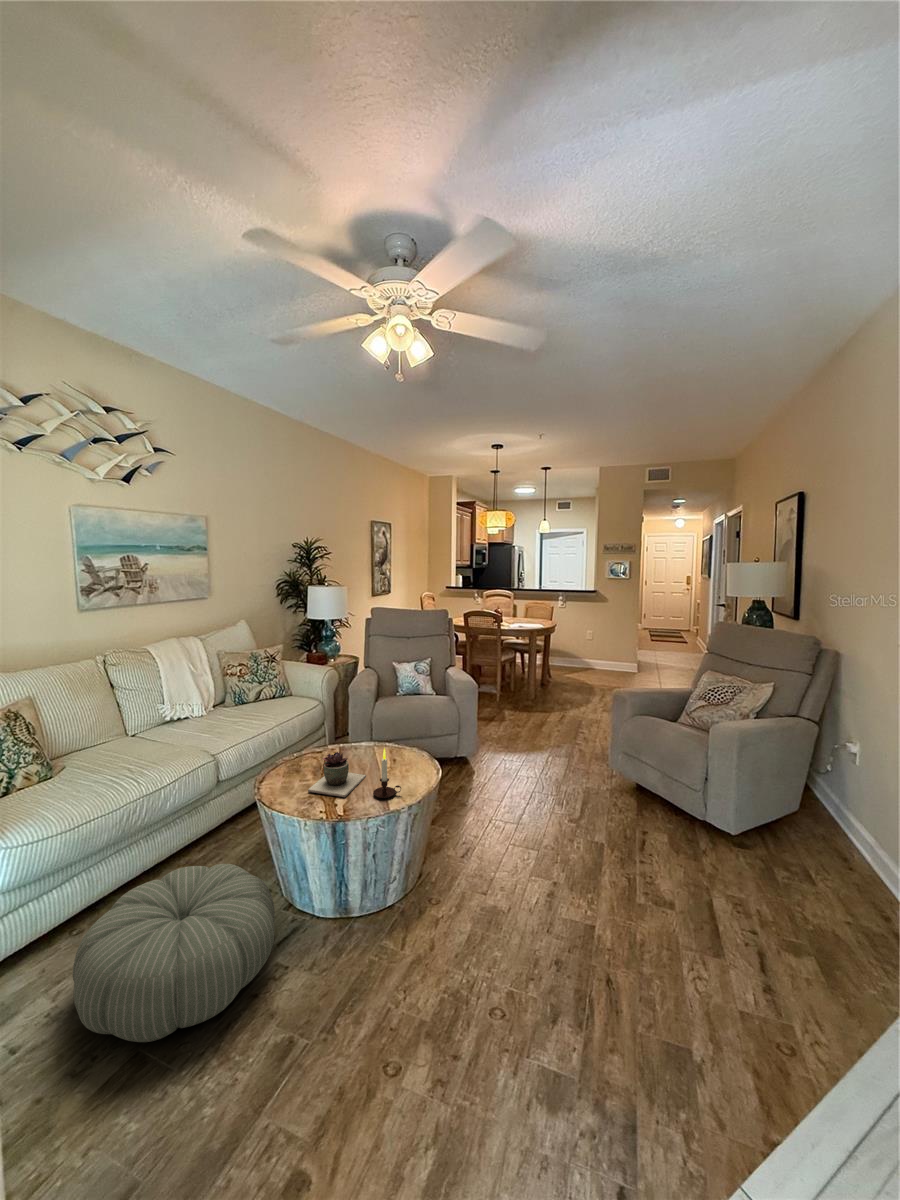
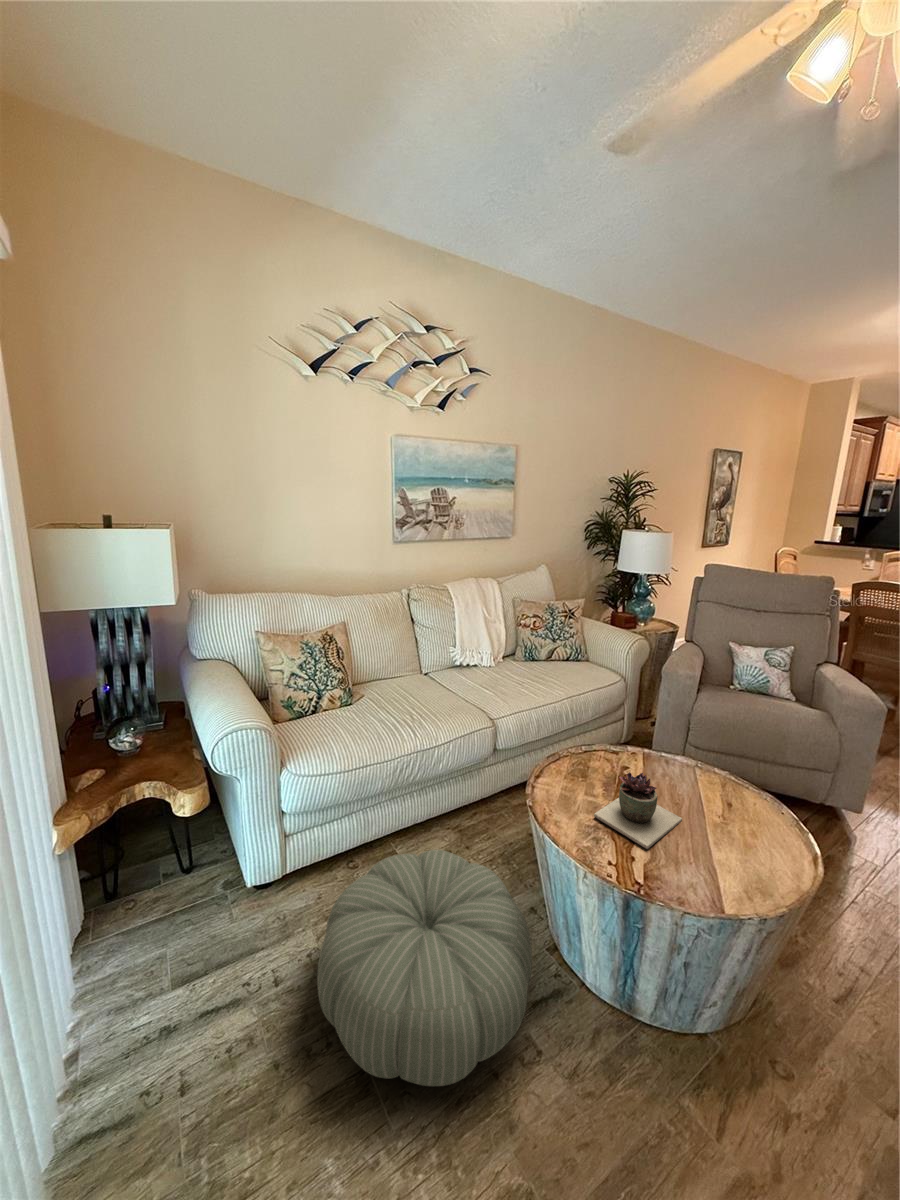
candle: present [373,748,401,798] -> none [694,802,746,881]

